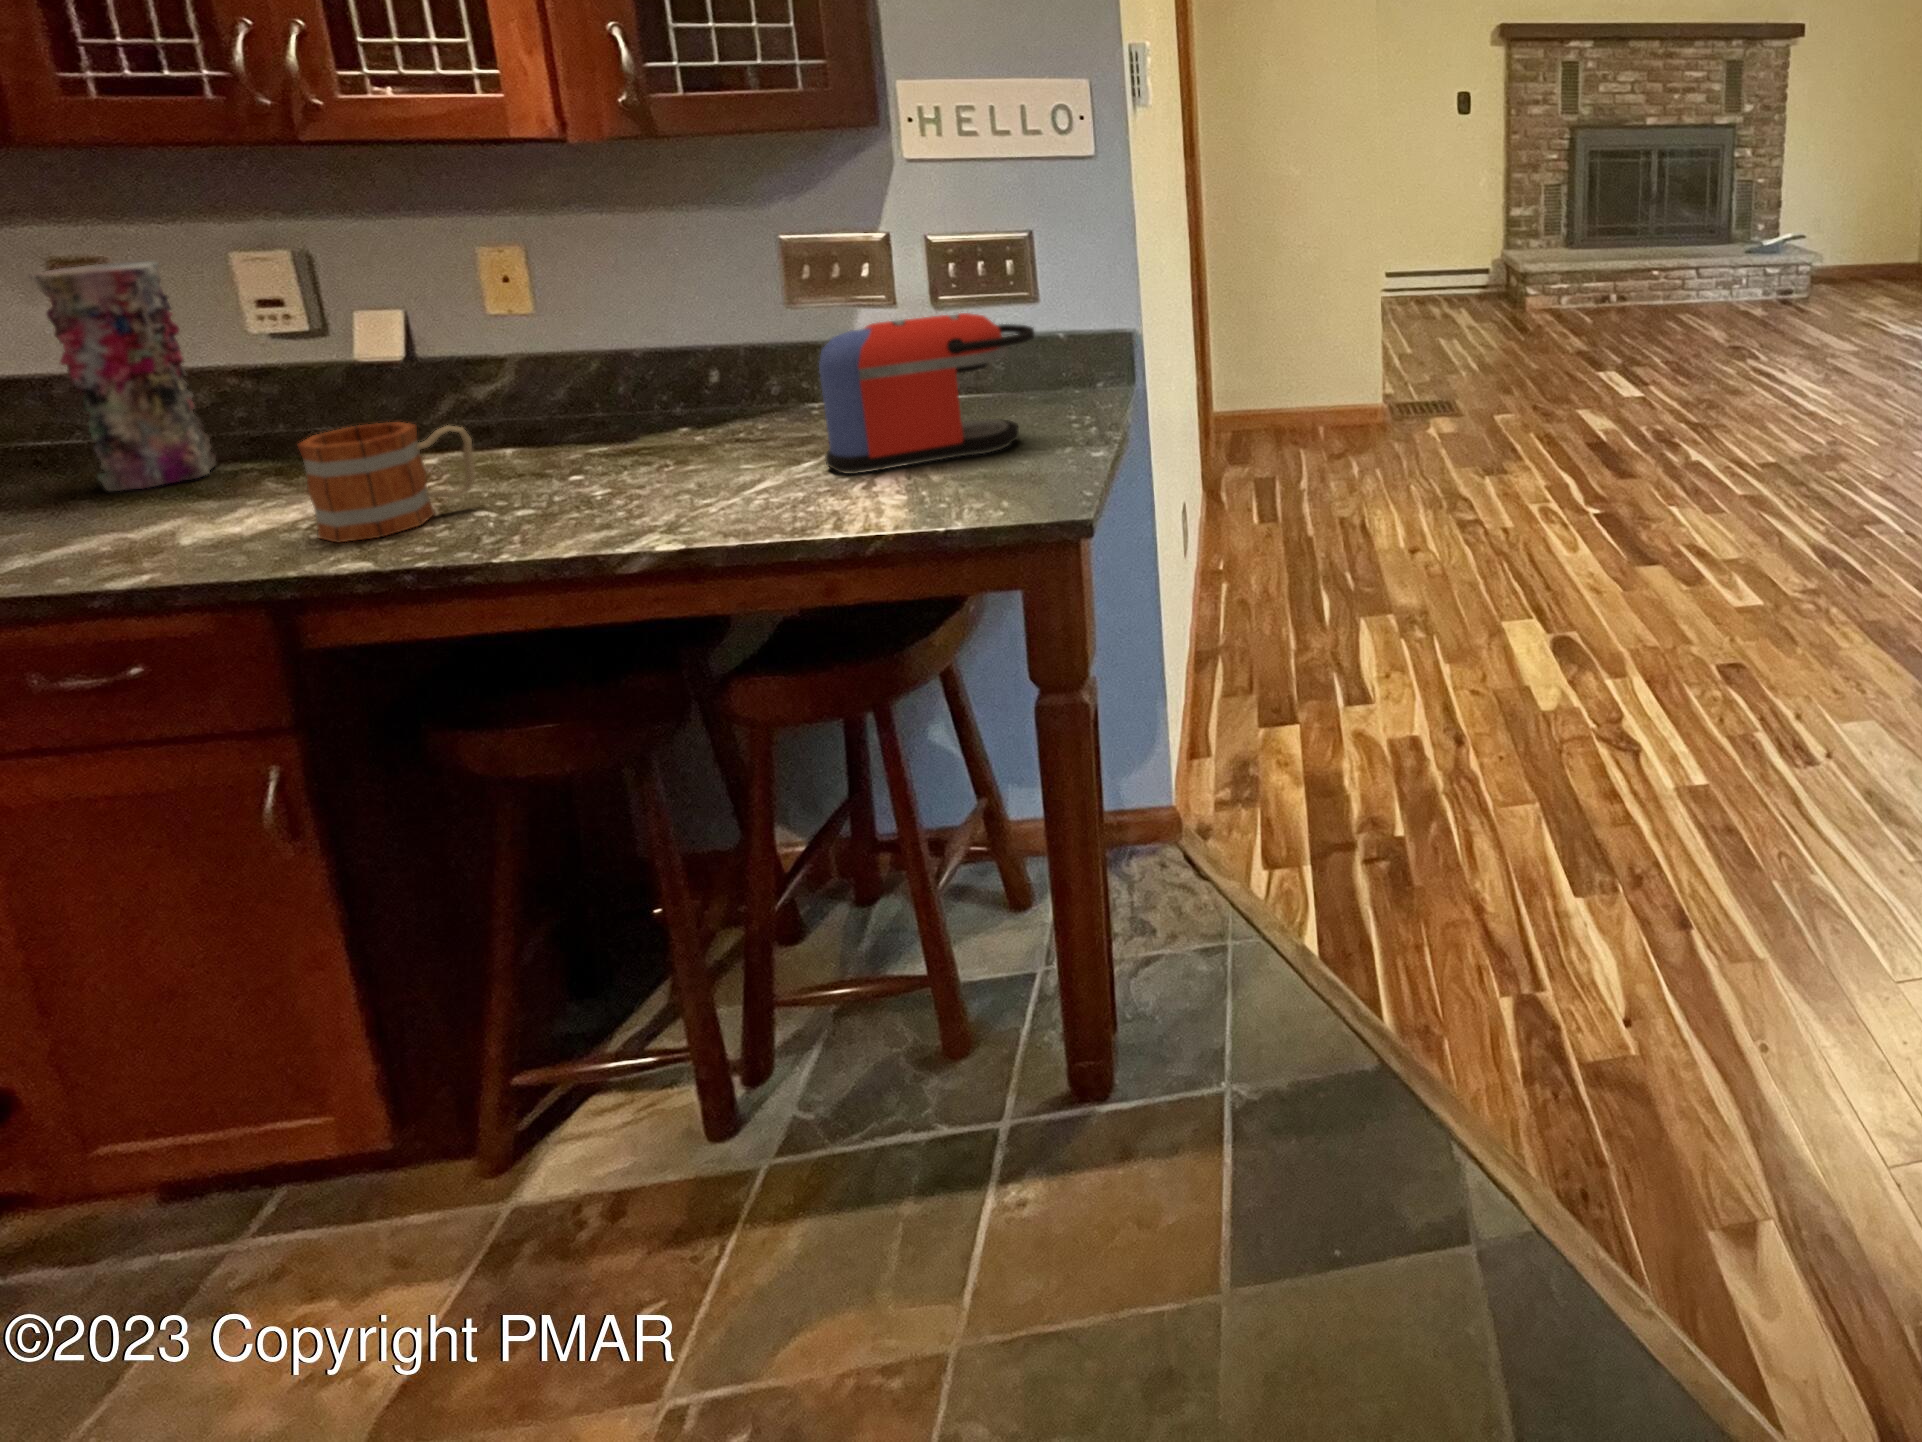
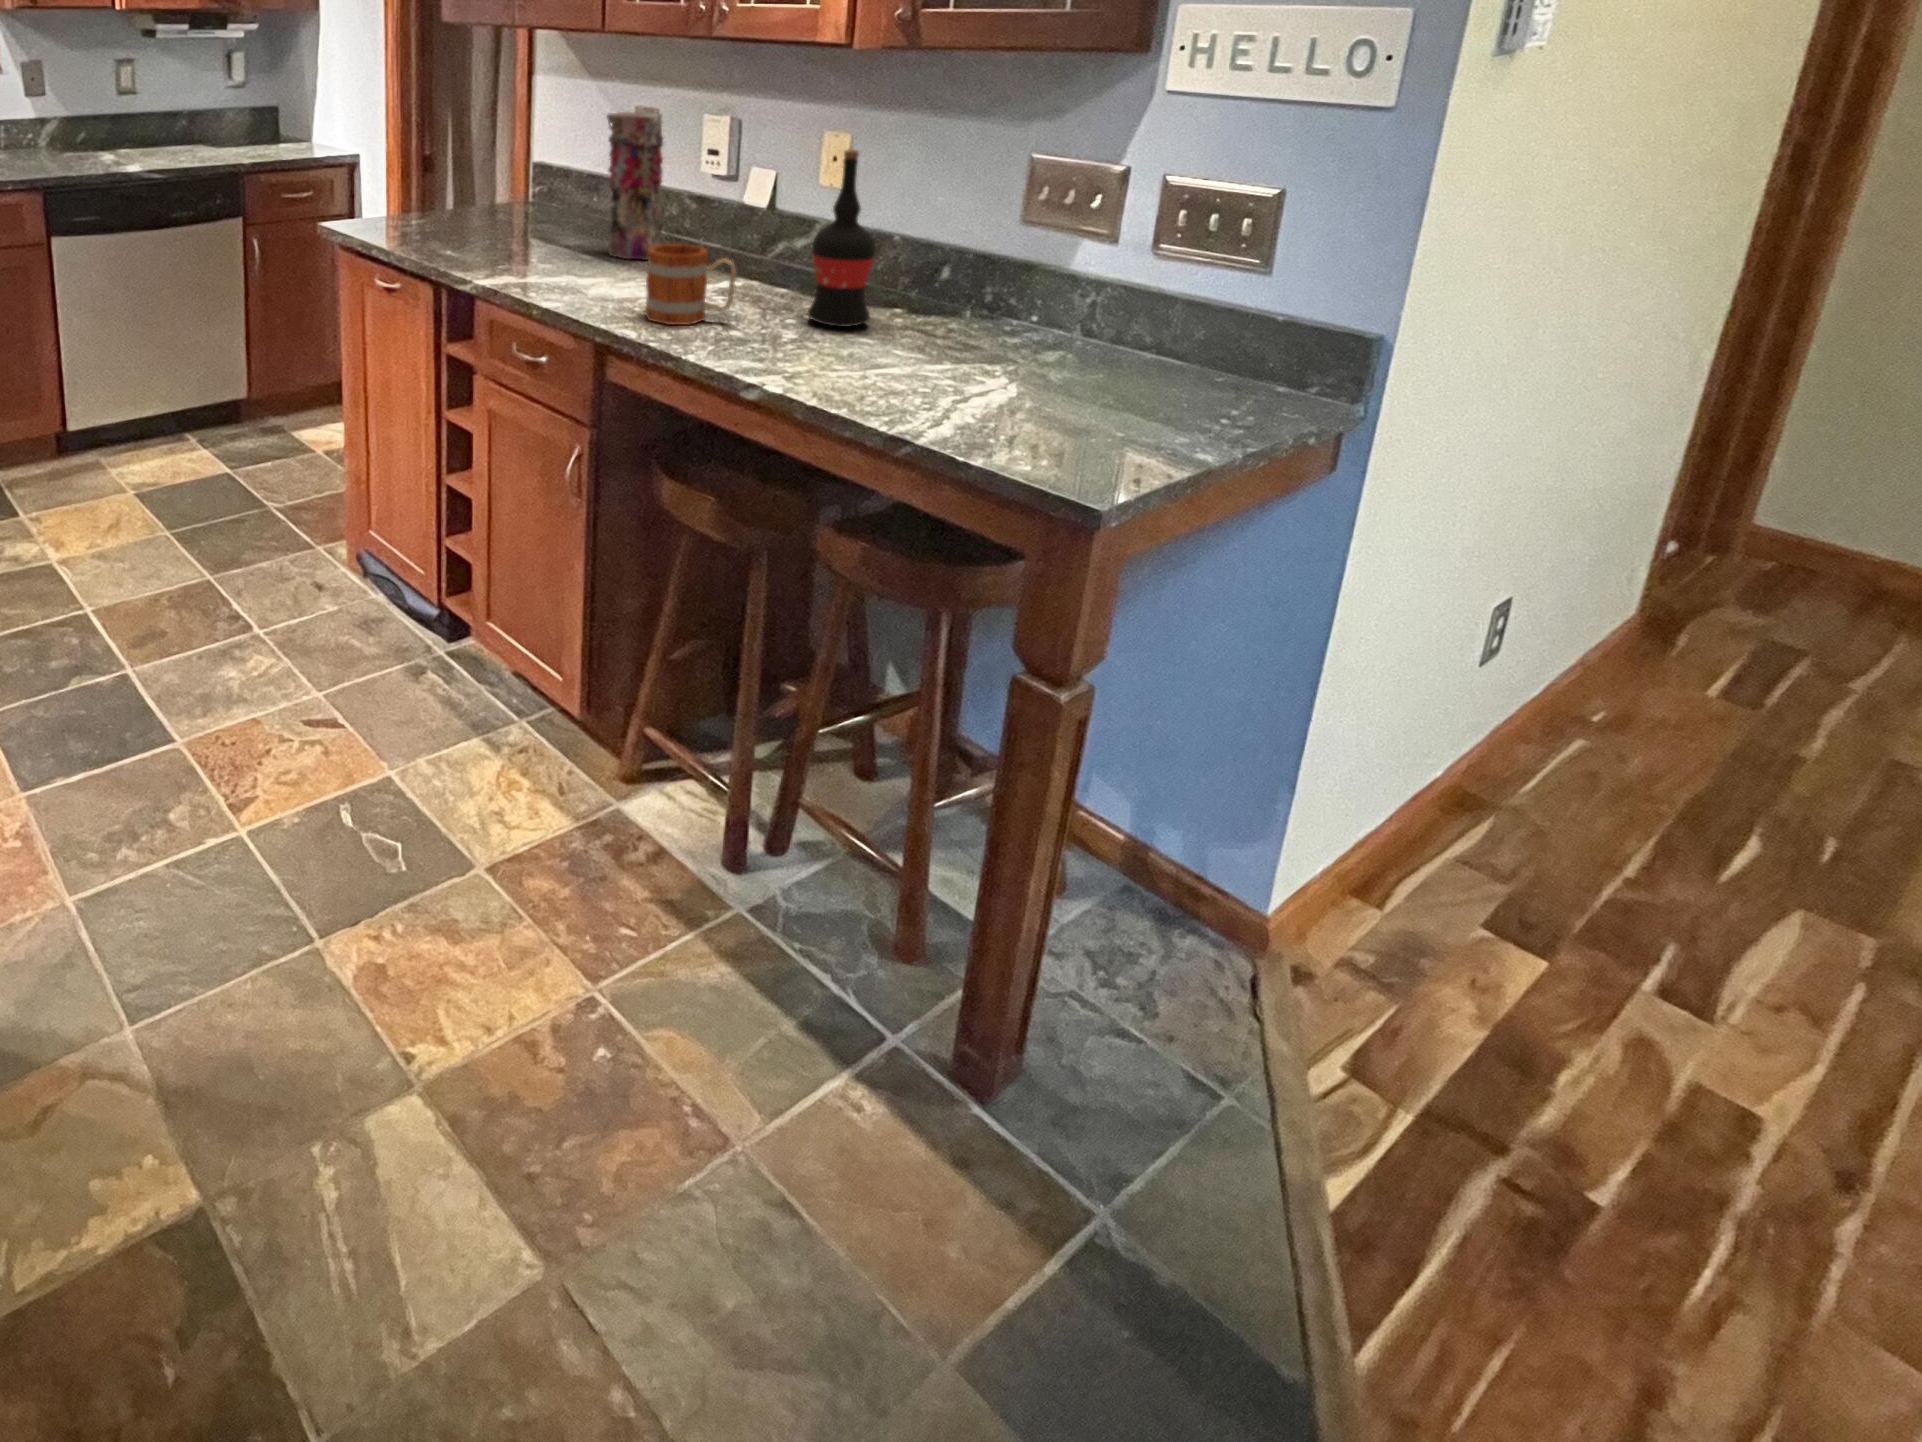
wine bottle: none [562,260,666,469] -> present [808,149,876,327]
coffee maker: present [819,313,1035,474] -> none [955,250,1203,416]

